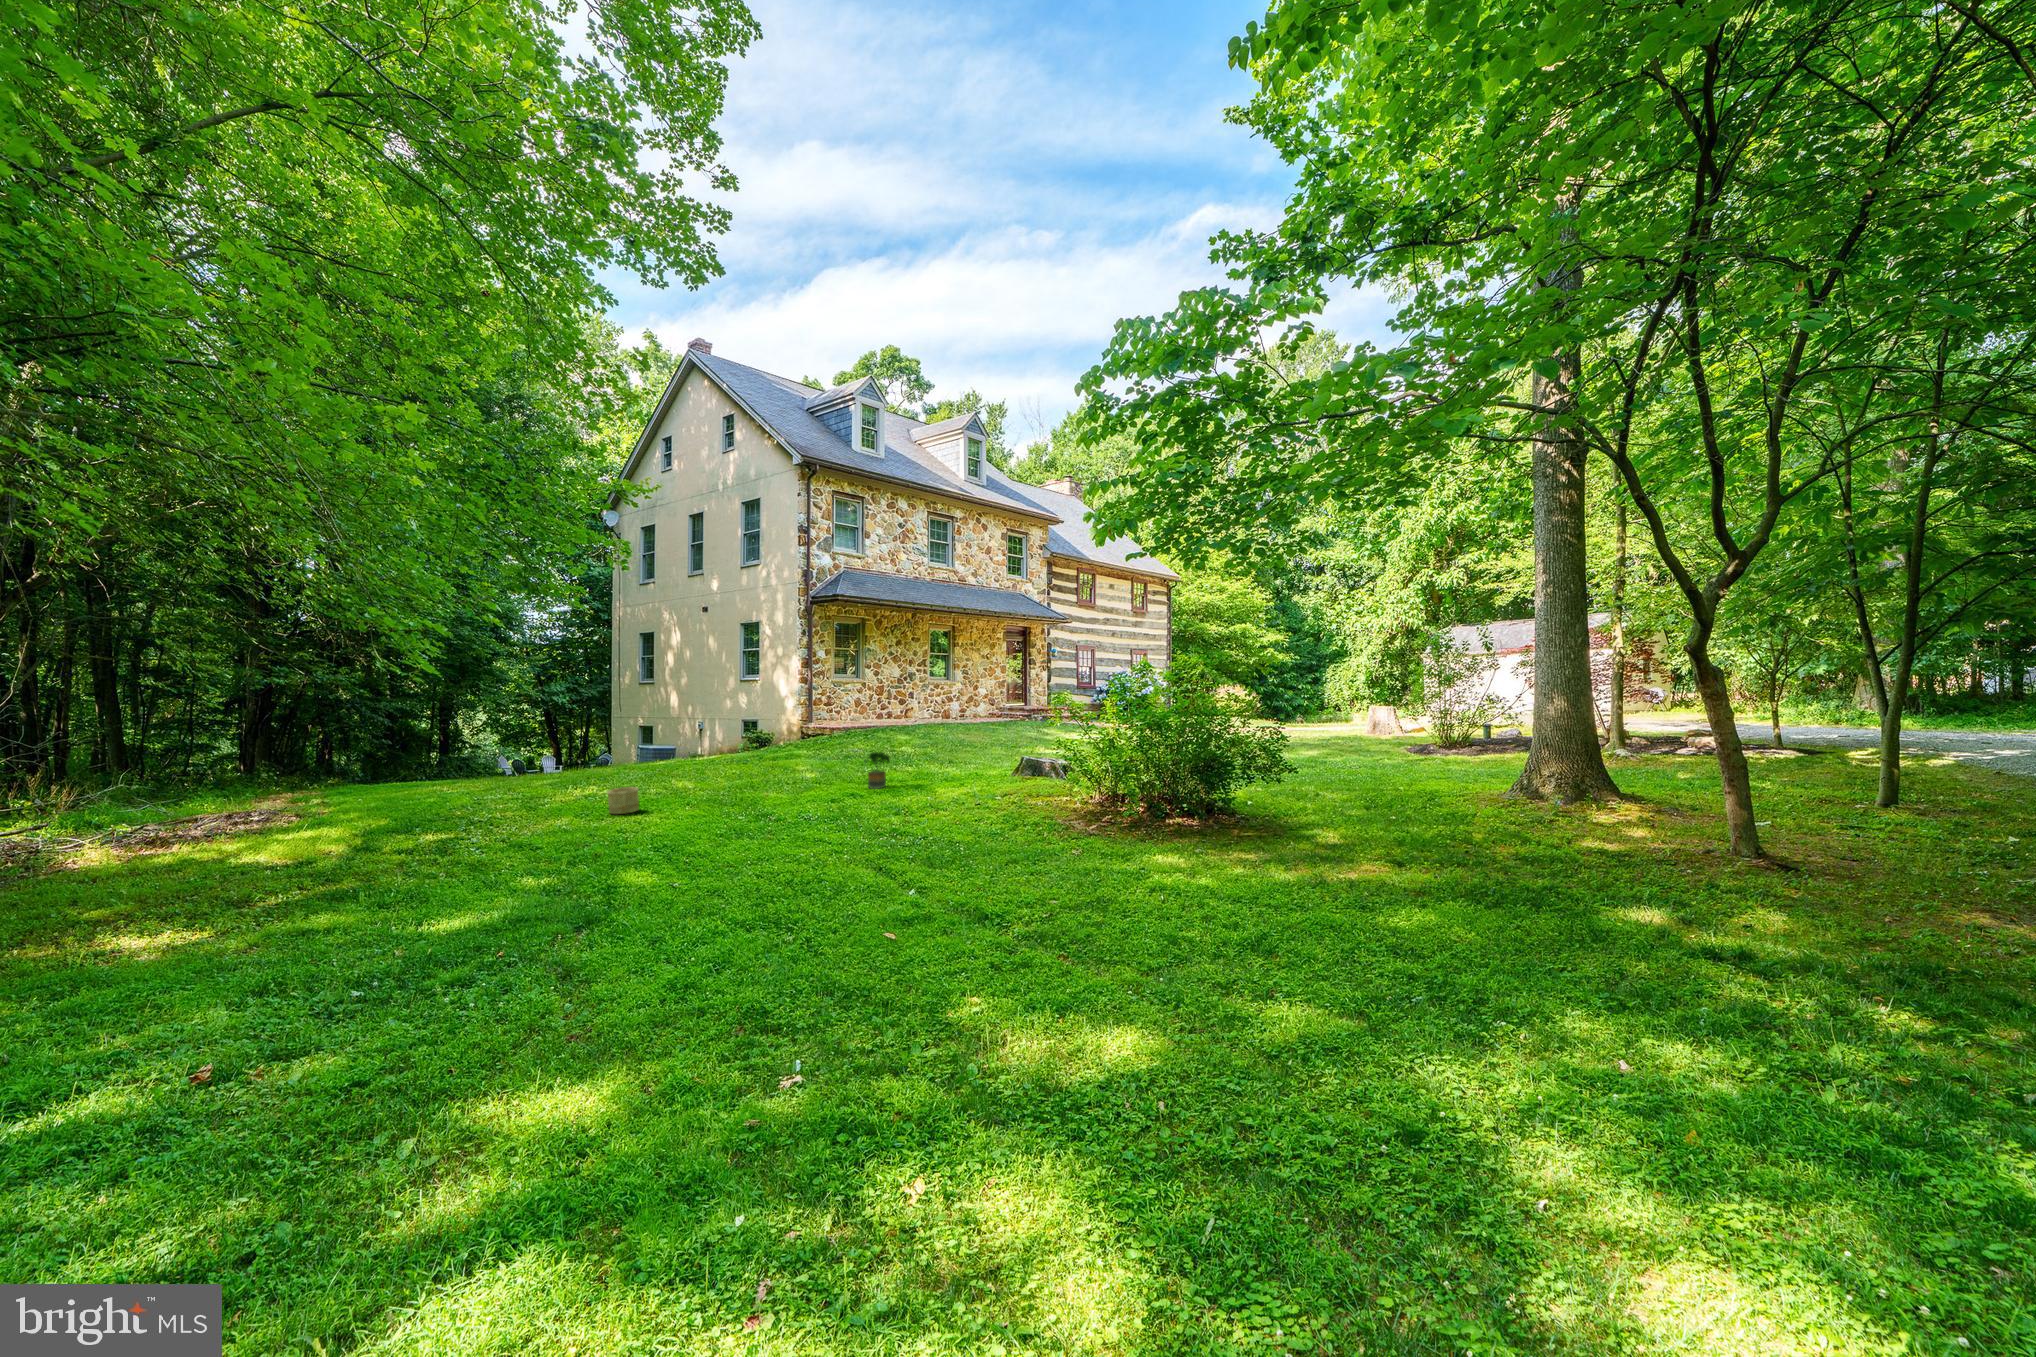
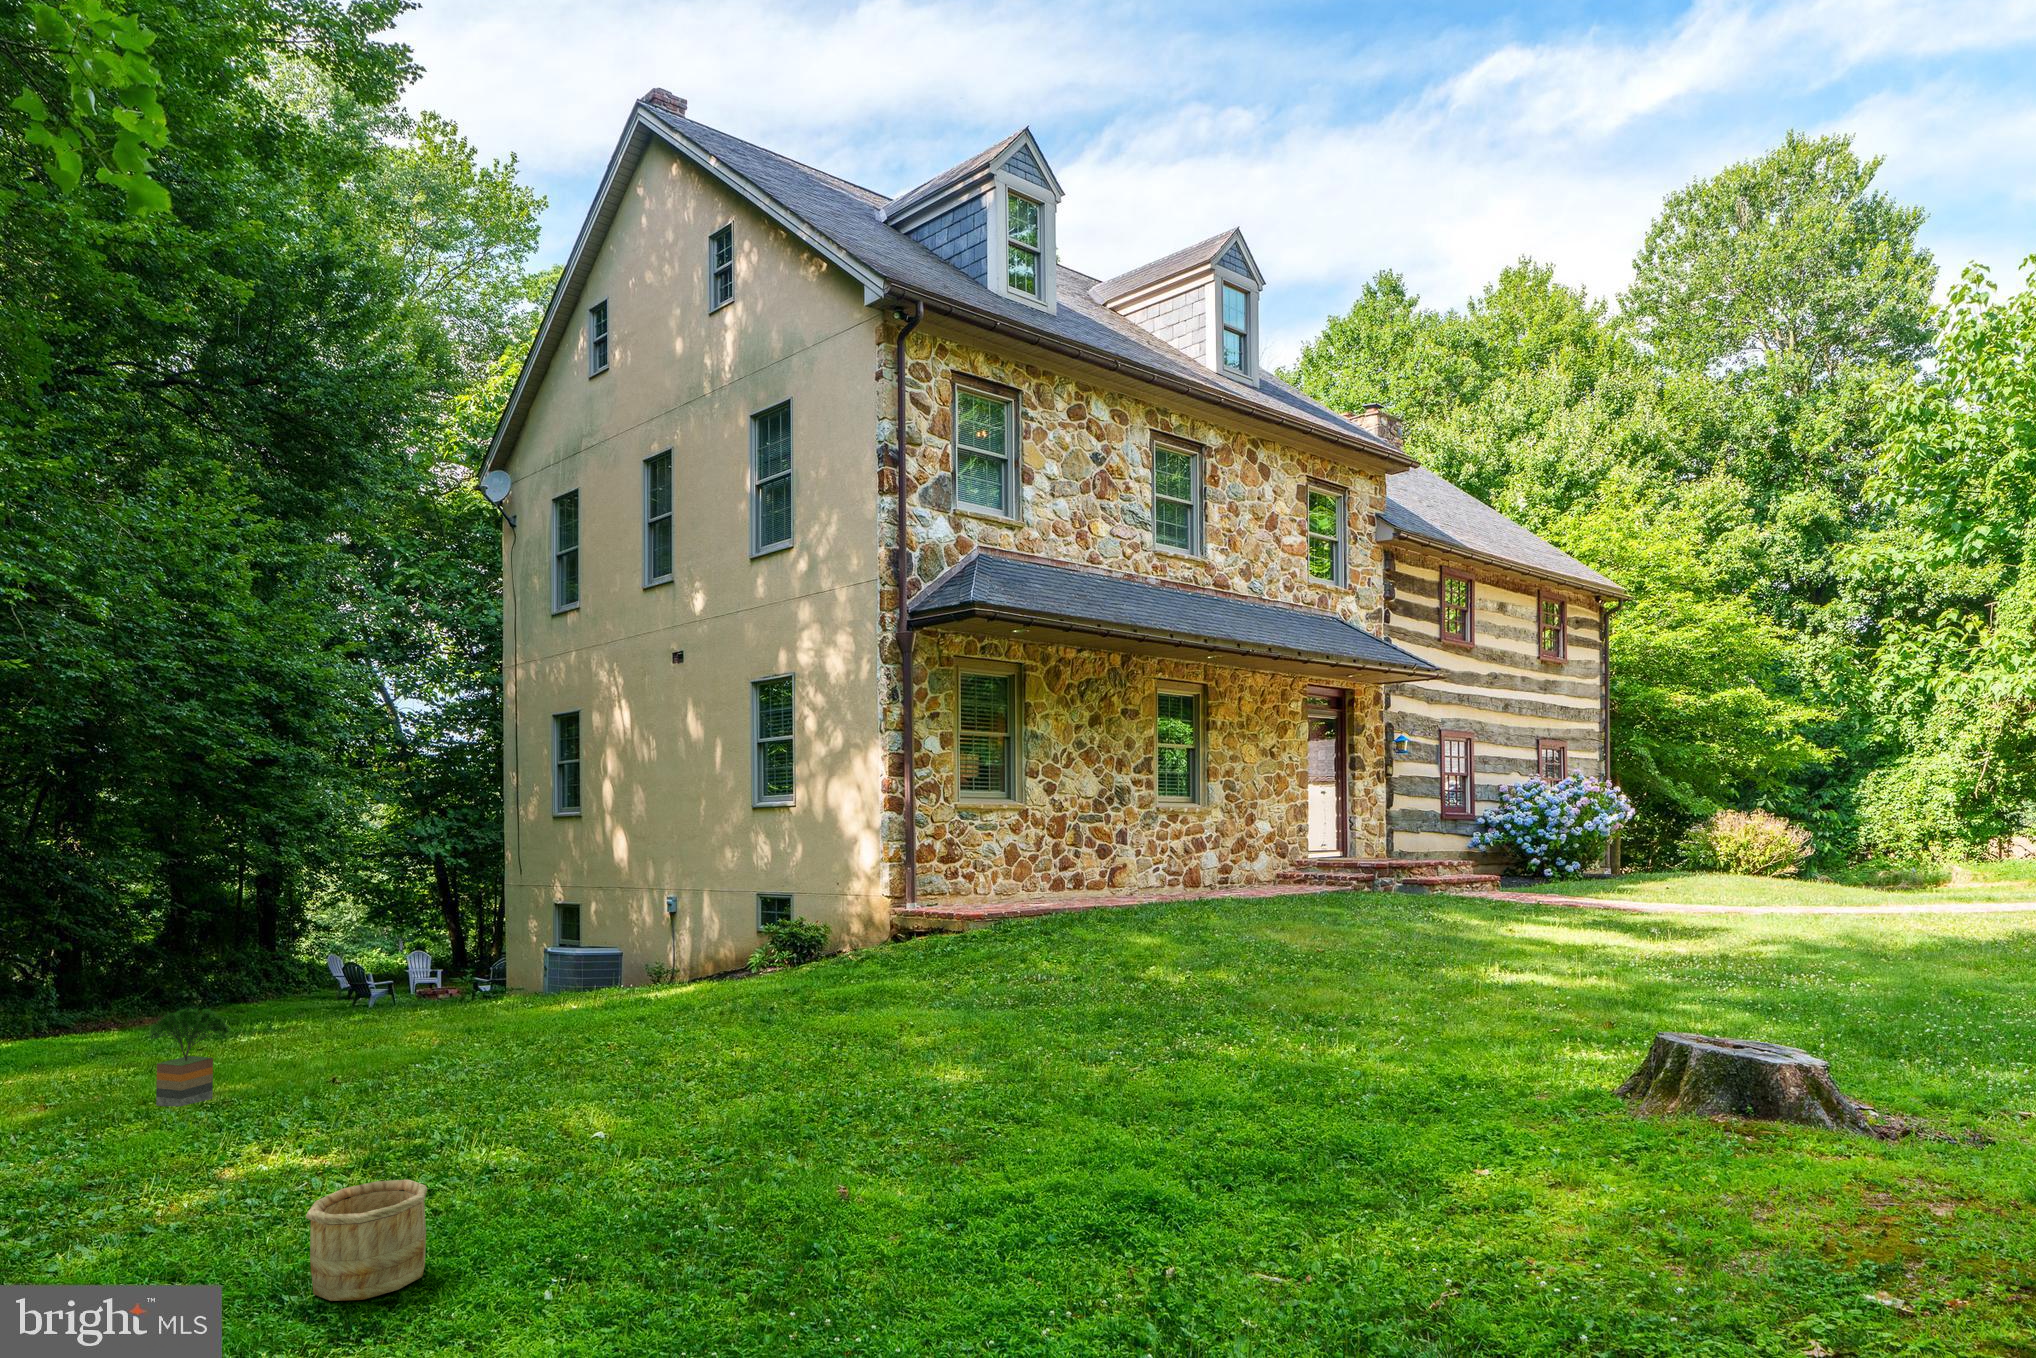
potted tree: present [864,752,890,789] -> present [150,1008,230,1106]

